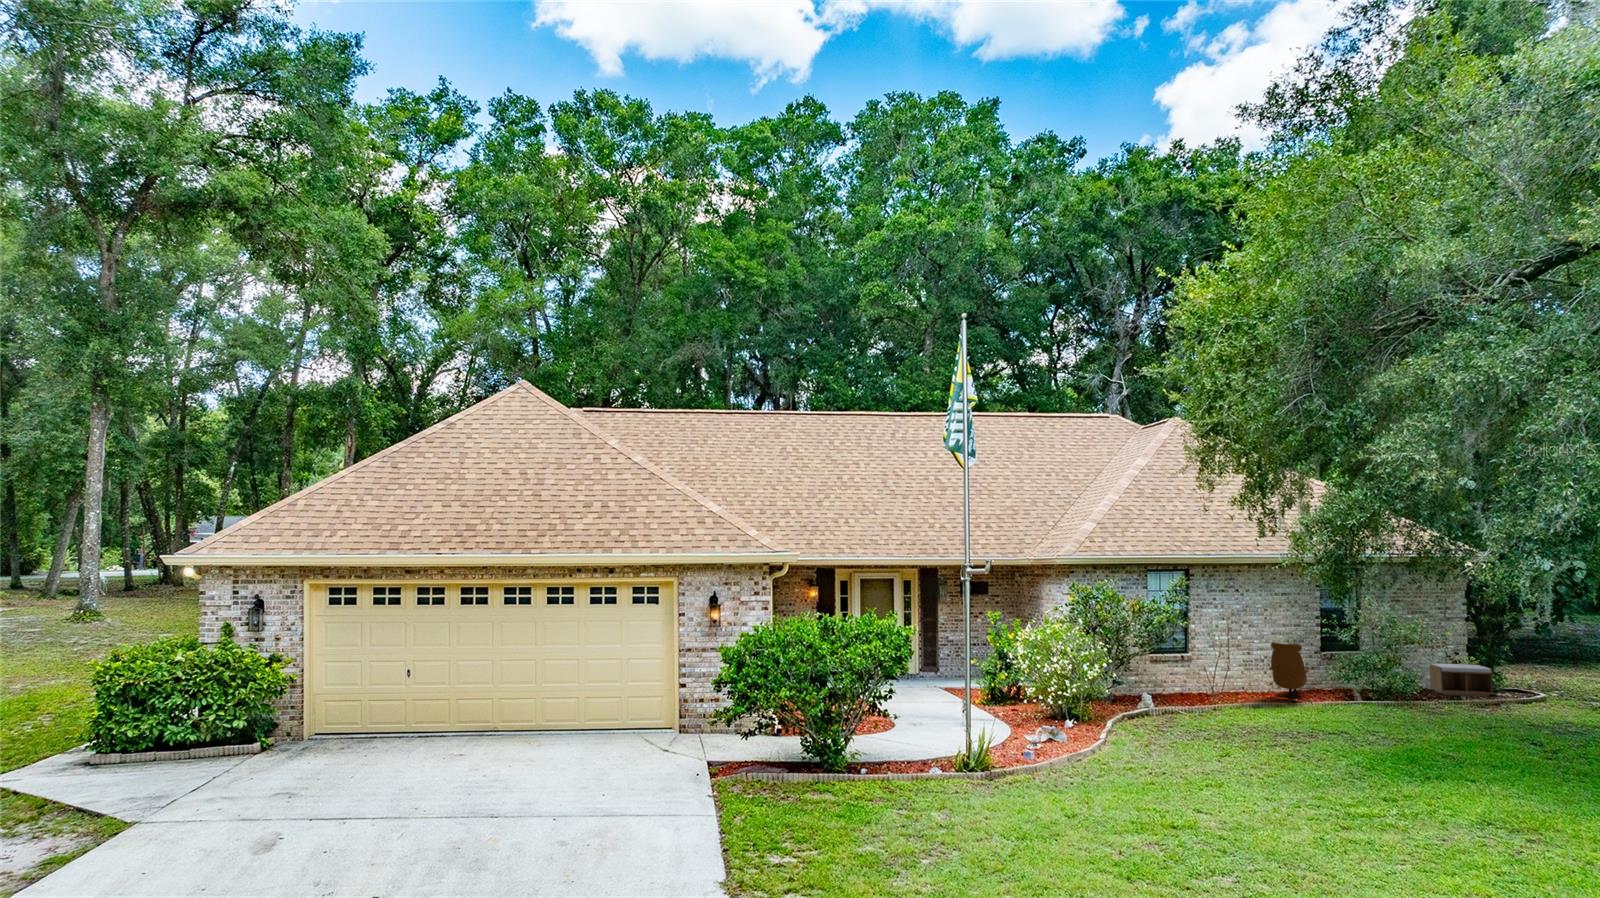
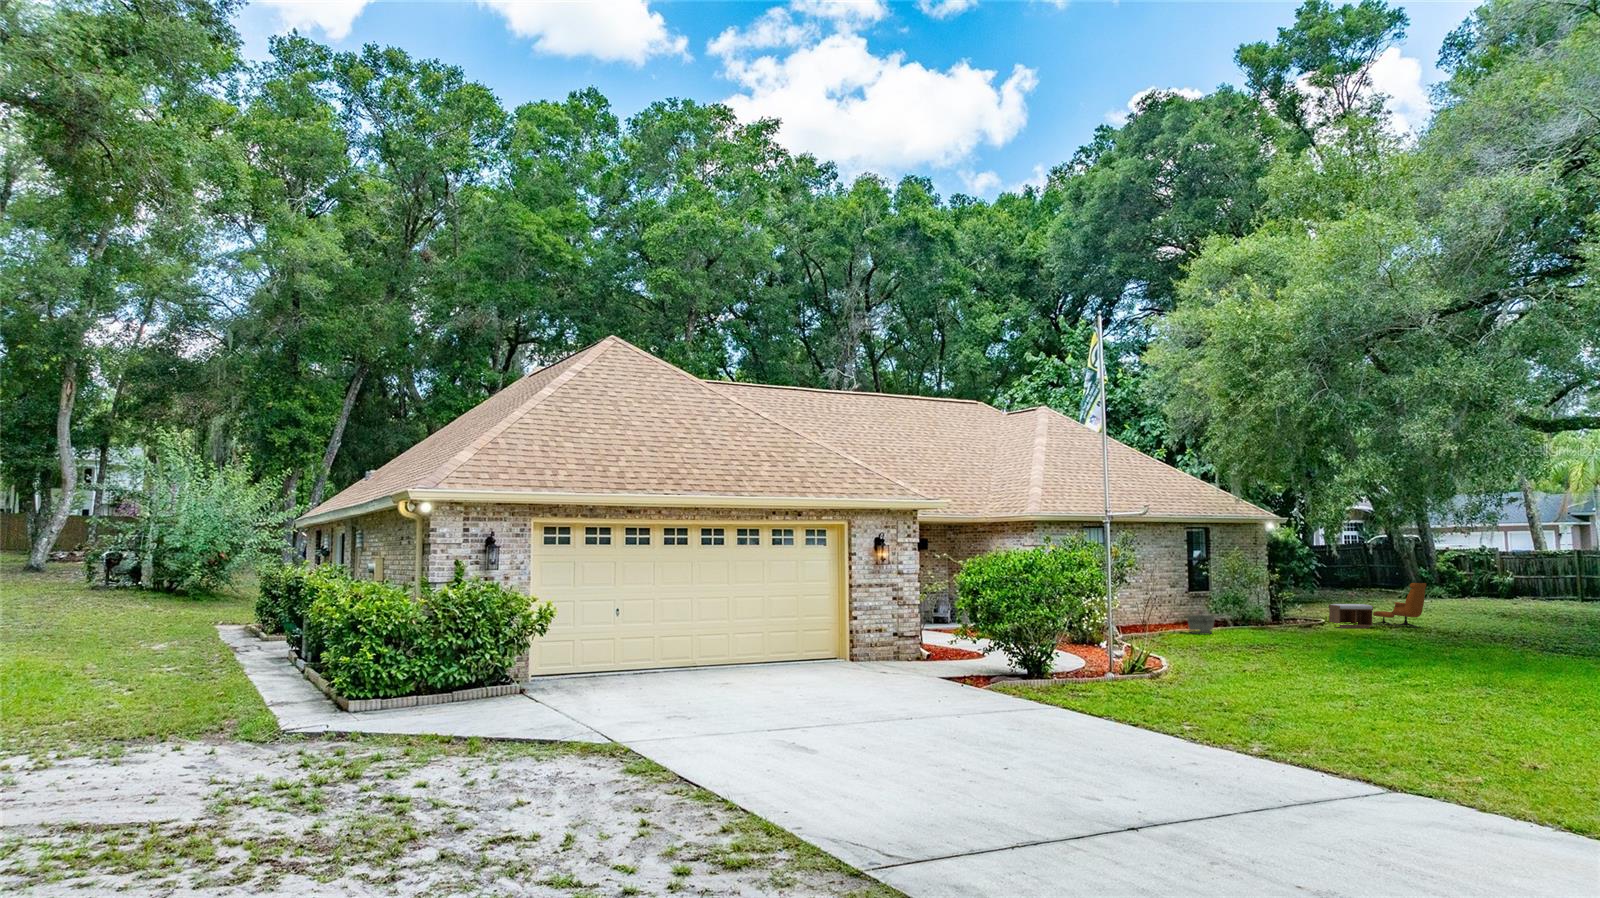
lounge chair: present [1270,642,1312,704] -> present [1373,583,1426,628]
wooden bucket: none [1207,670,1242,700] -> present [1187,615,1215,634]

